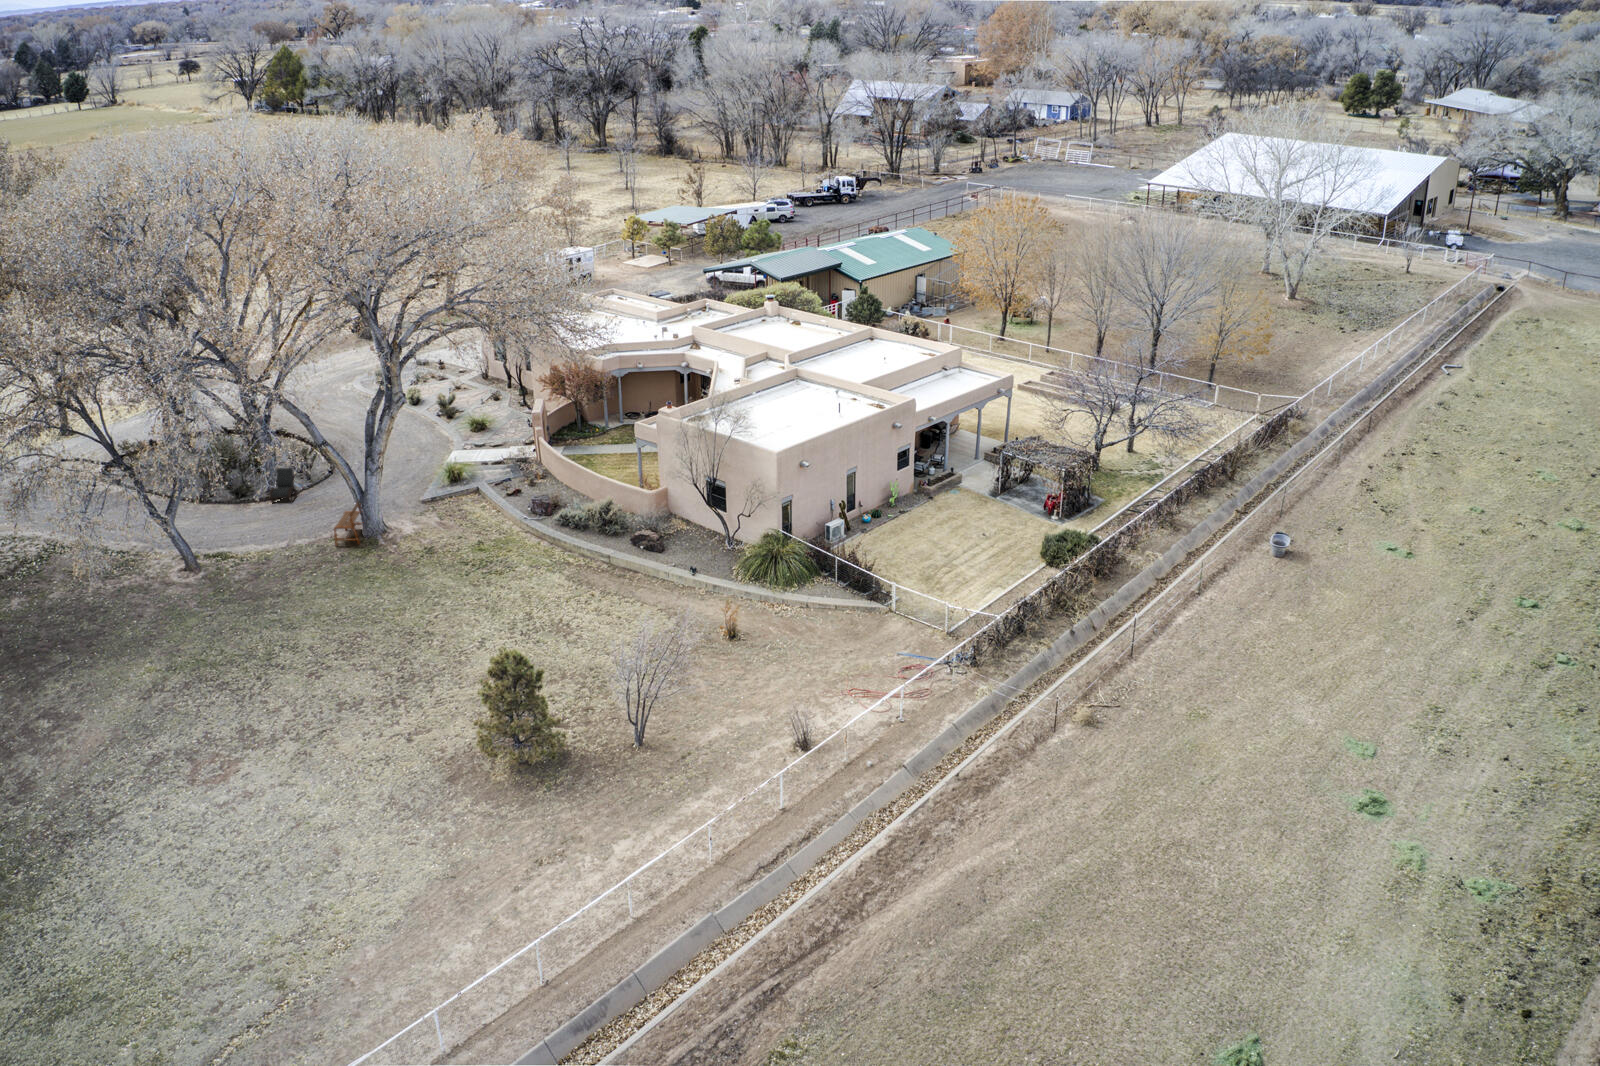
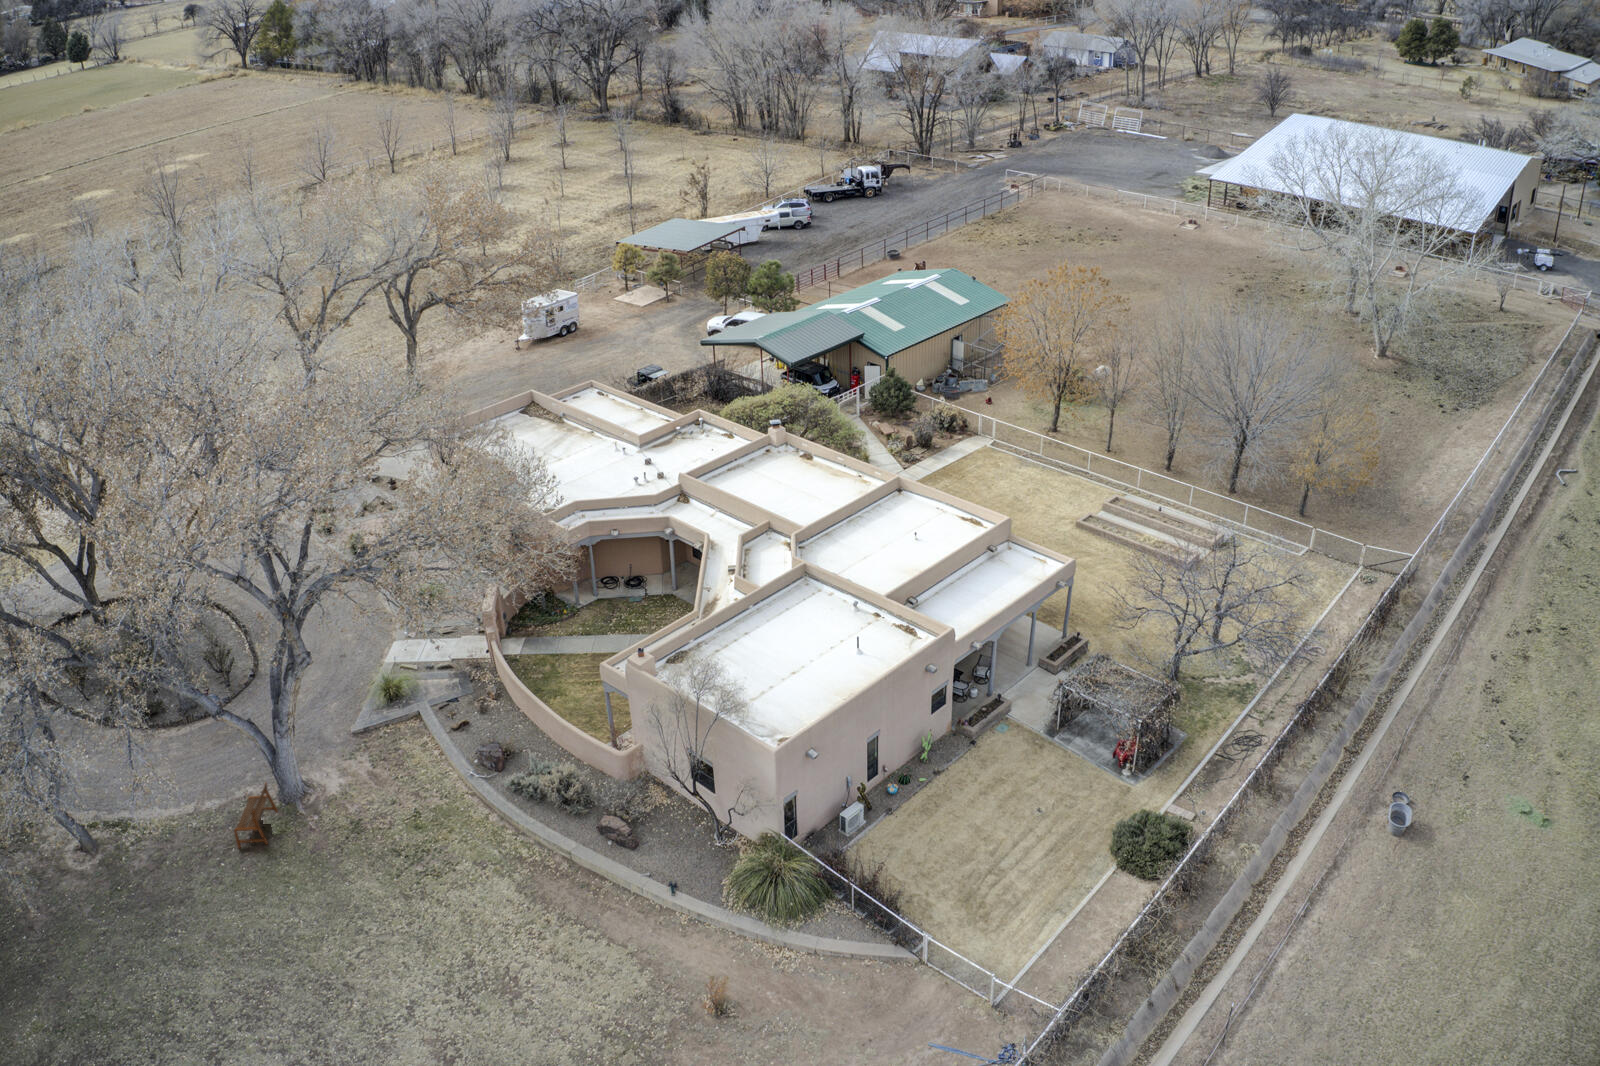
lounge chair: present [270,468,298,504] -> none [163,716,199,764]

